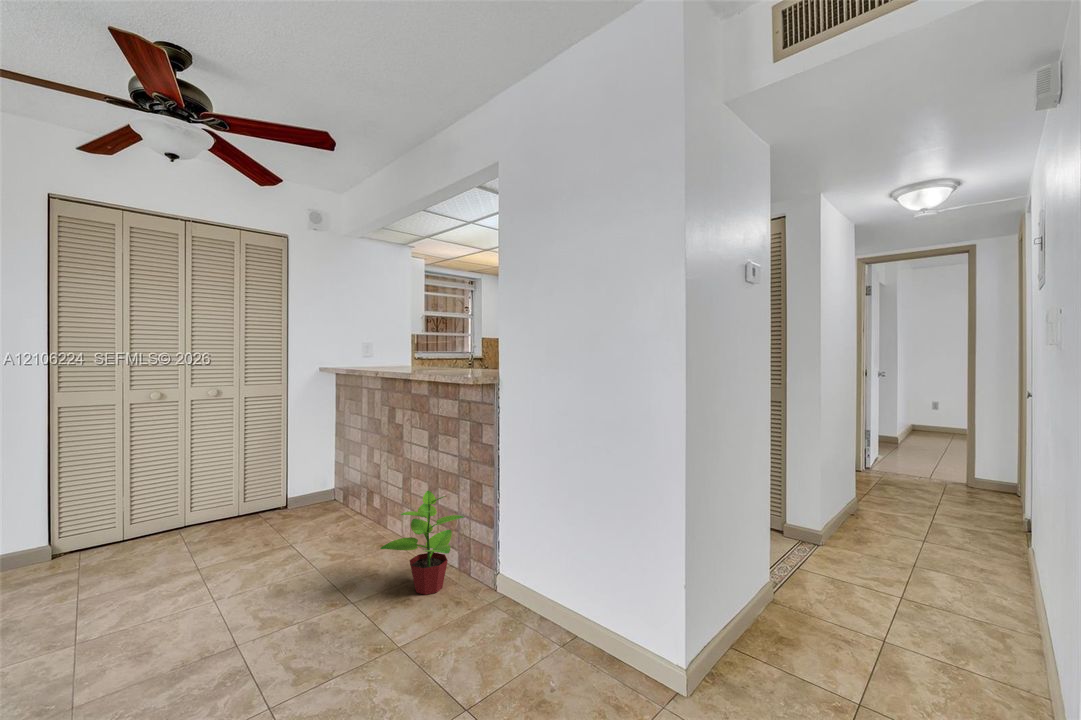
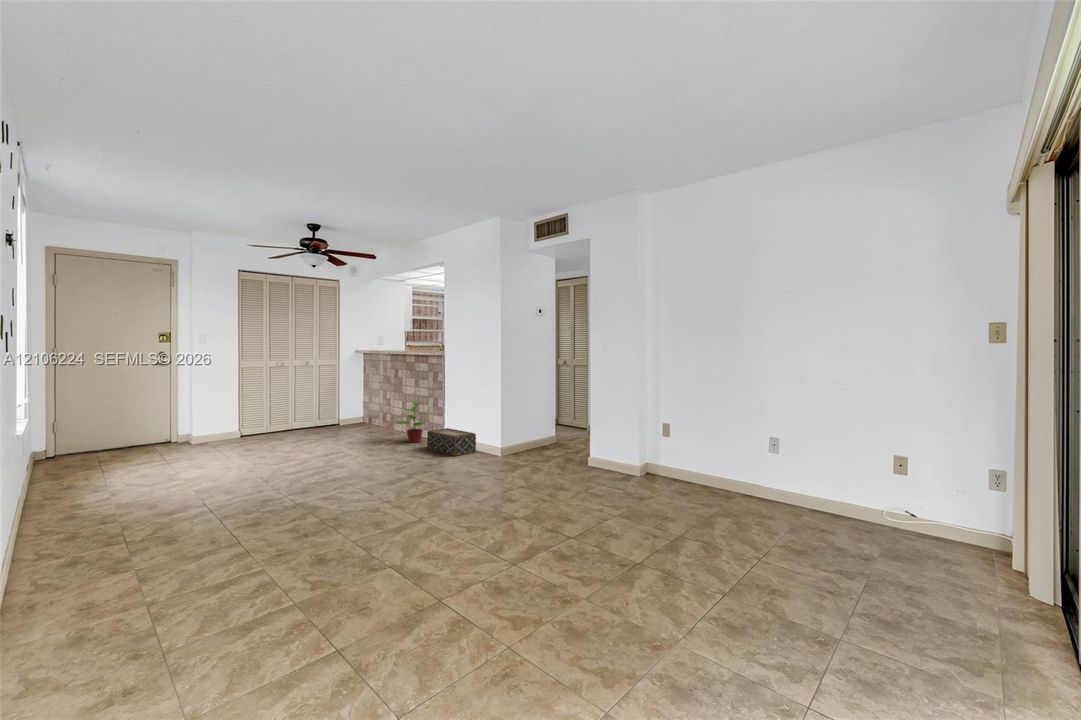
woven basket: none [462,569,597,694] -> present [427,428,476,456]

